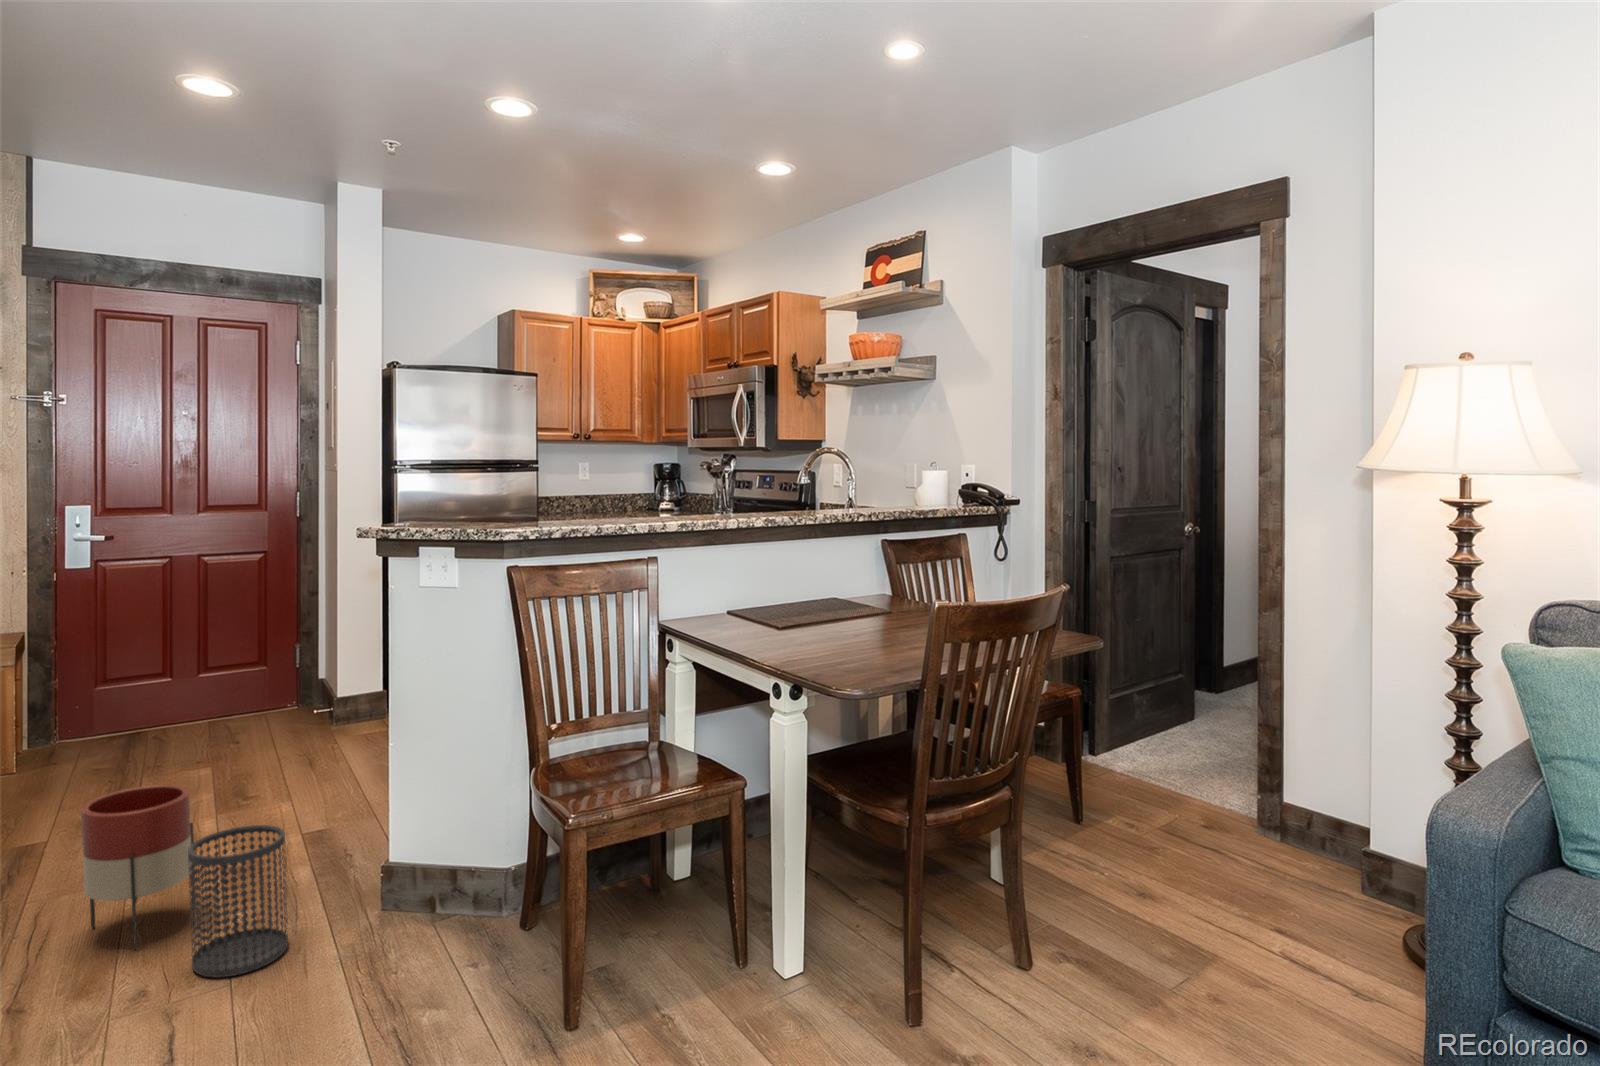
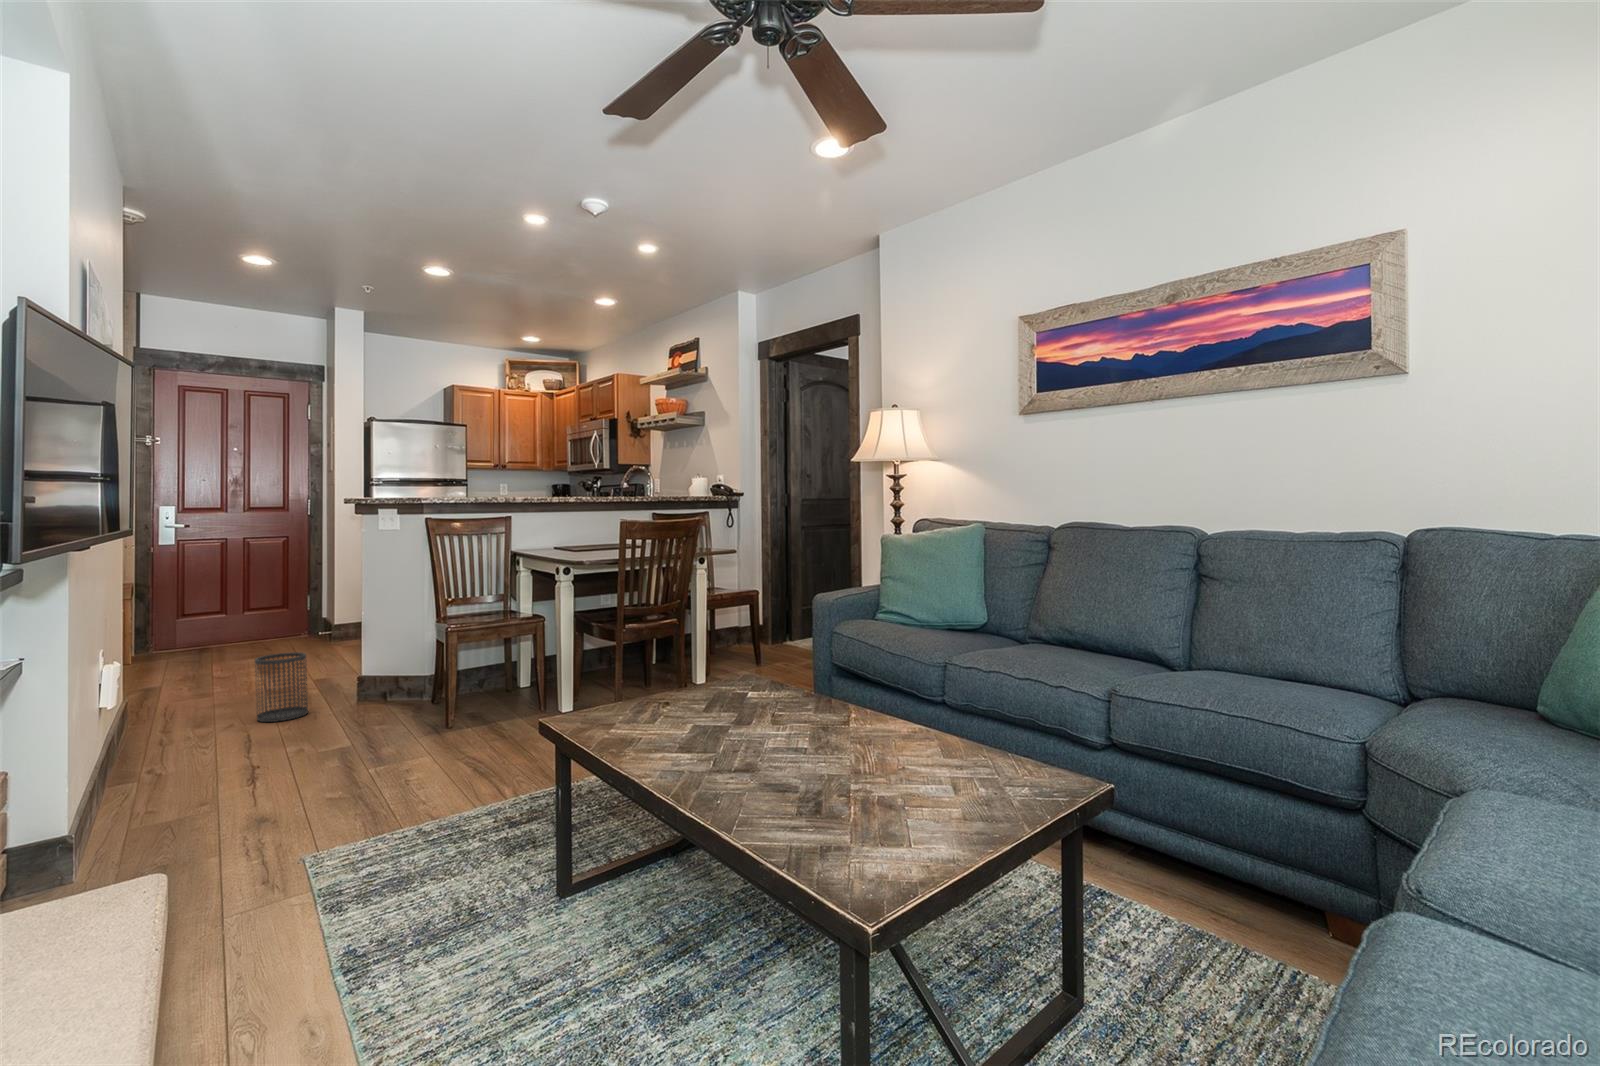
planter: present [81,785,196,950] -> none [194,639,255,717]

